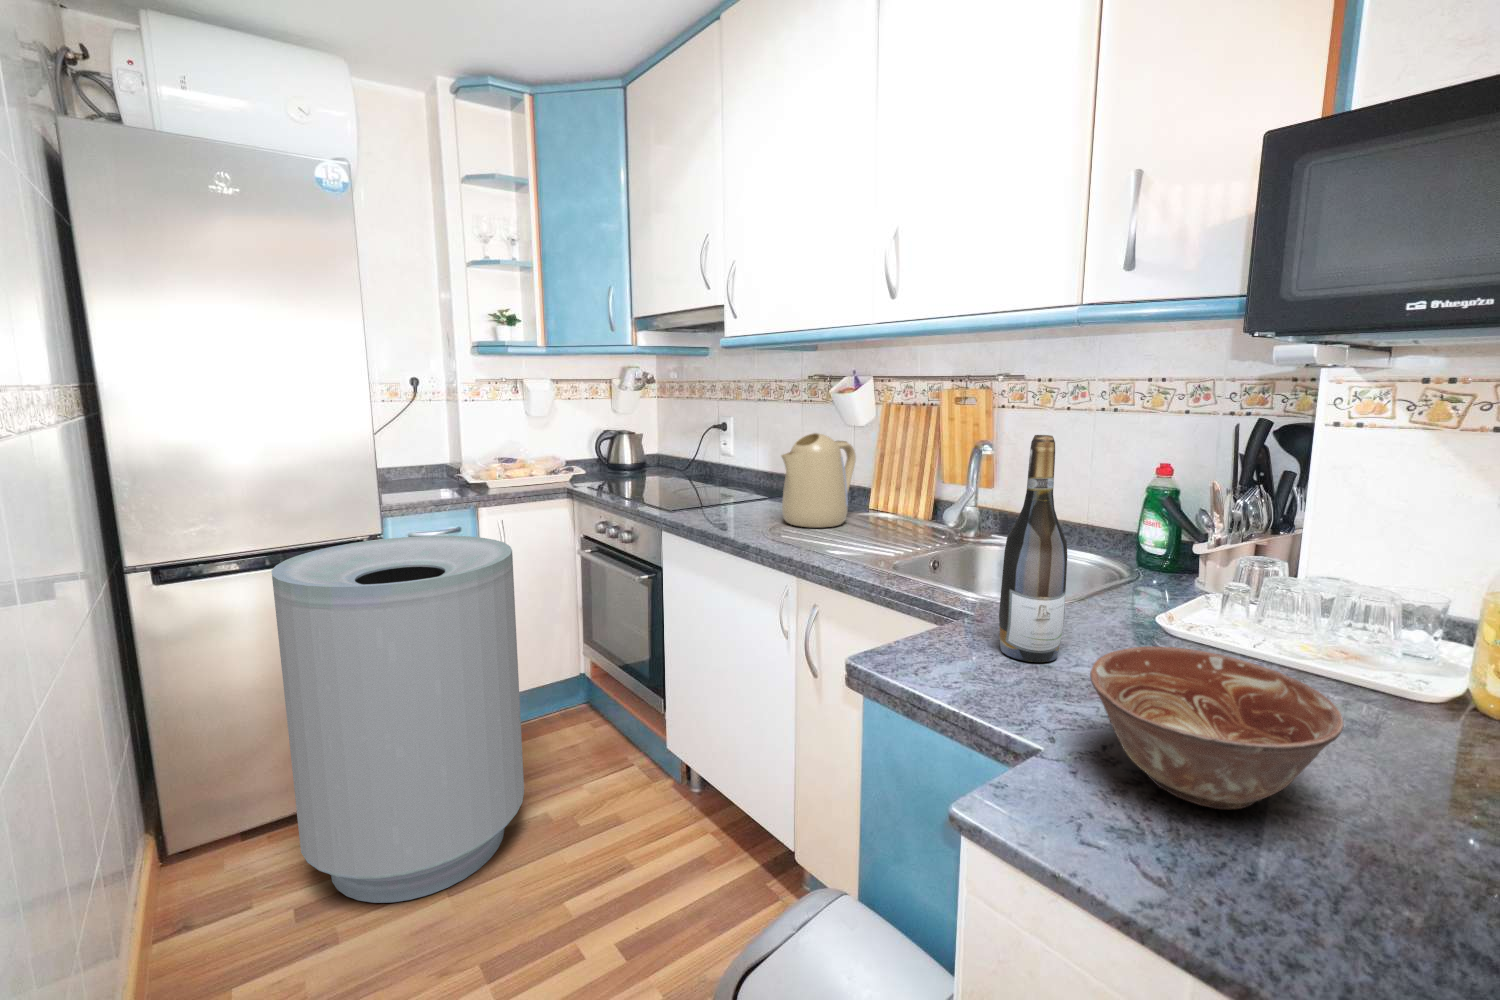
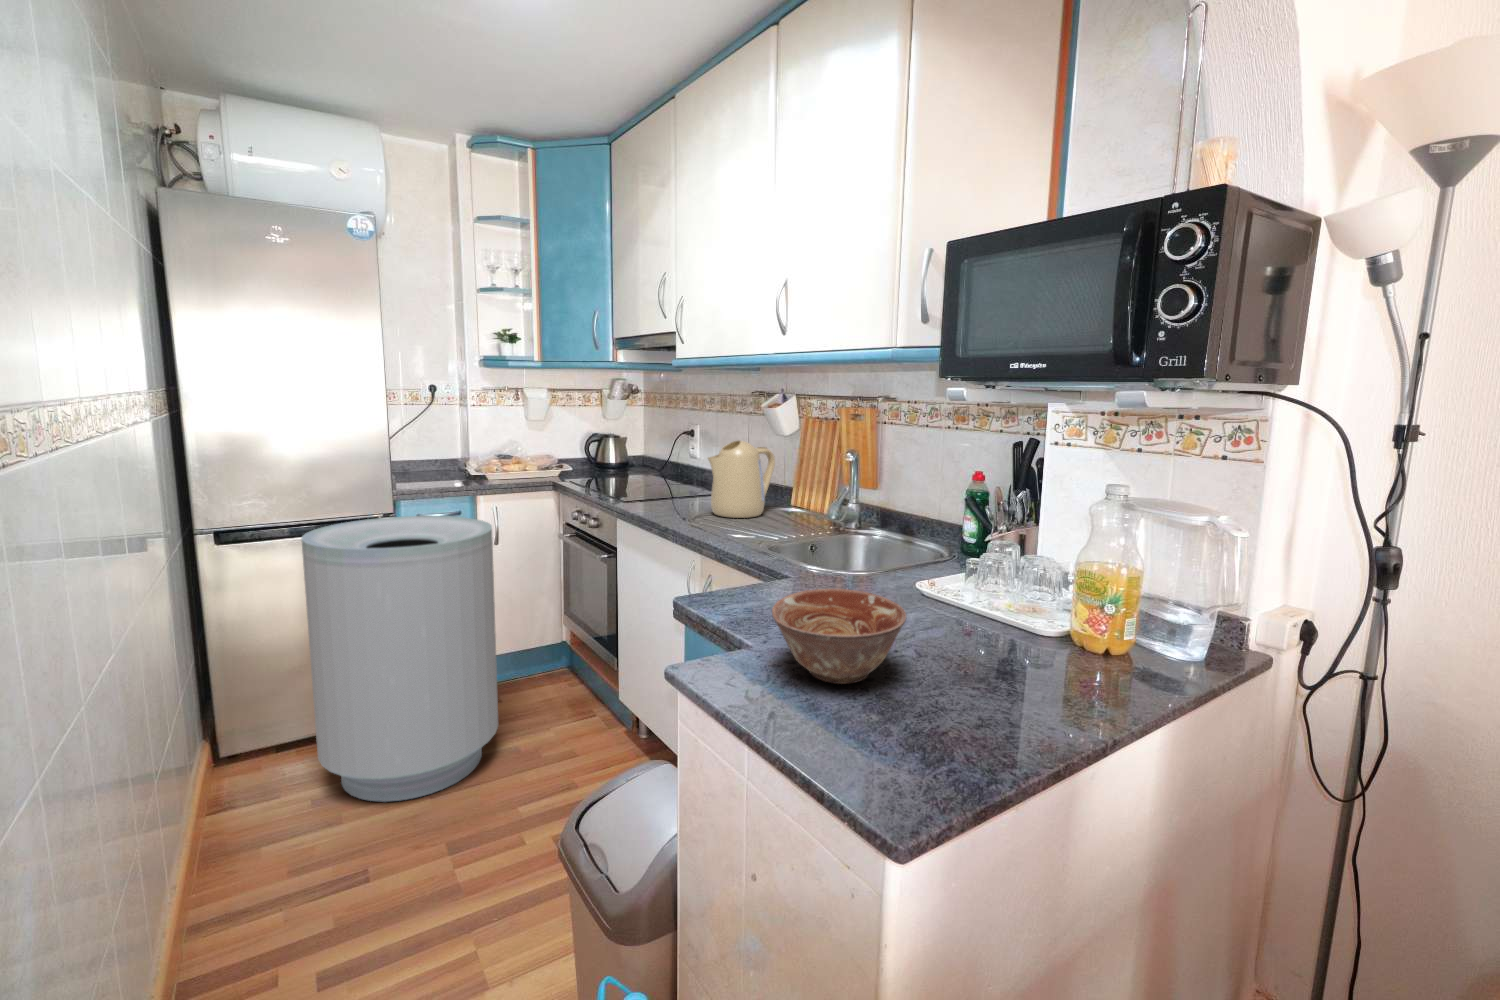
wine bottle: present [999,435,1067,662] -> none [790,446,834,609]

